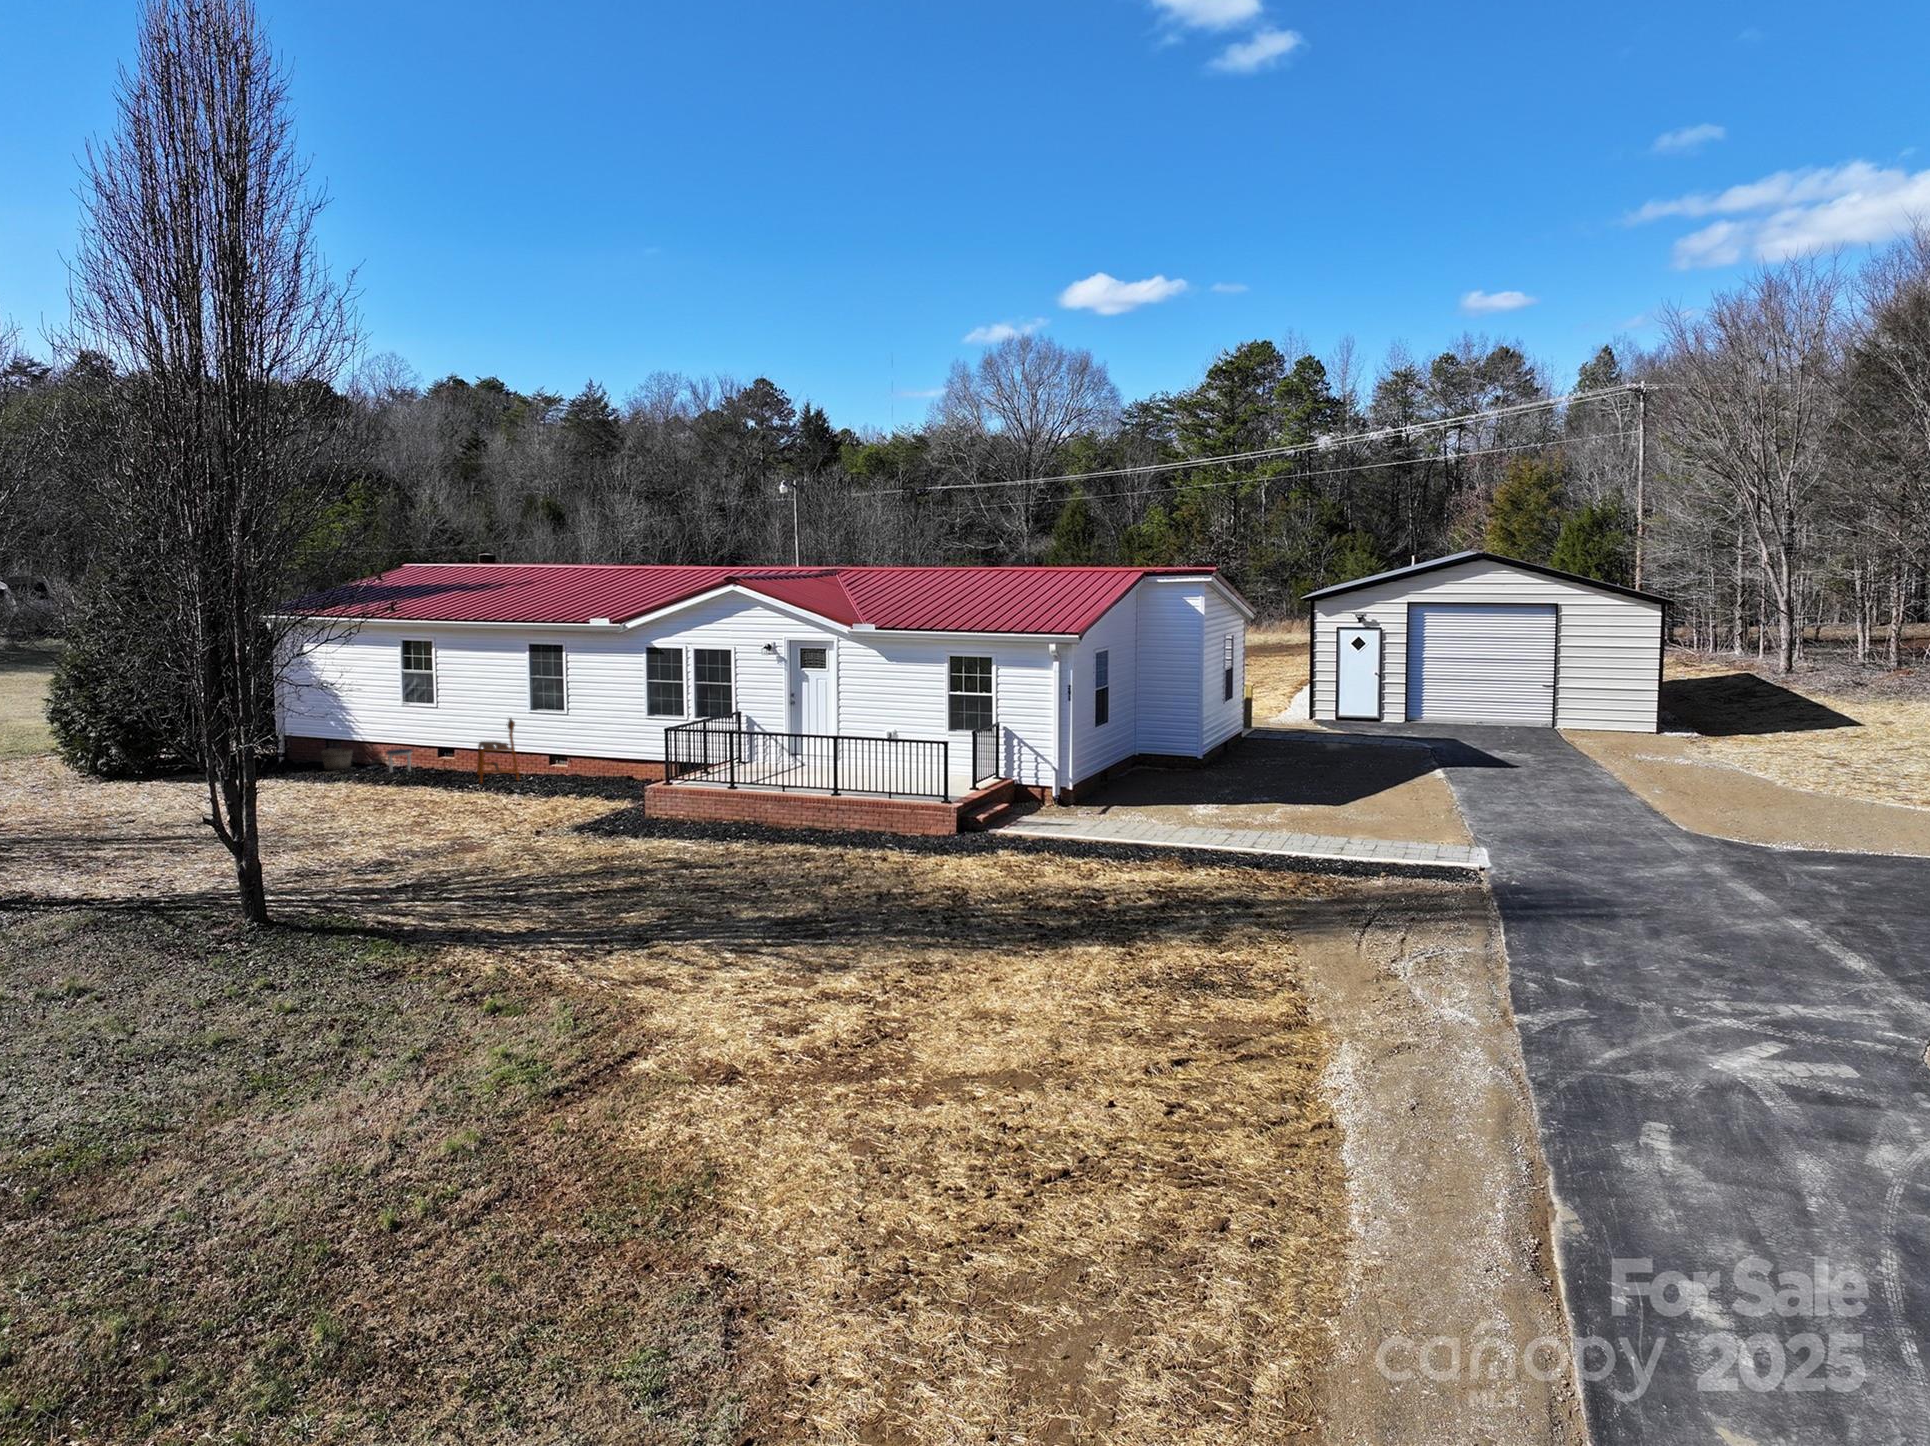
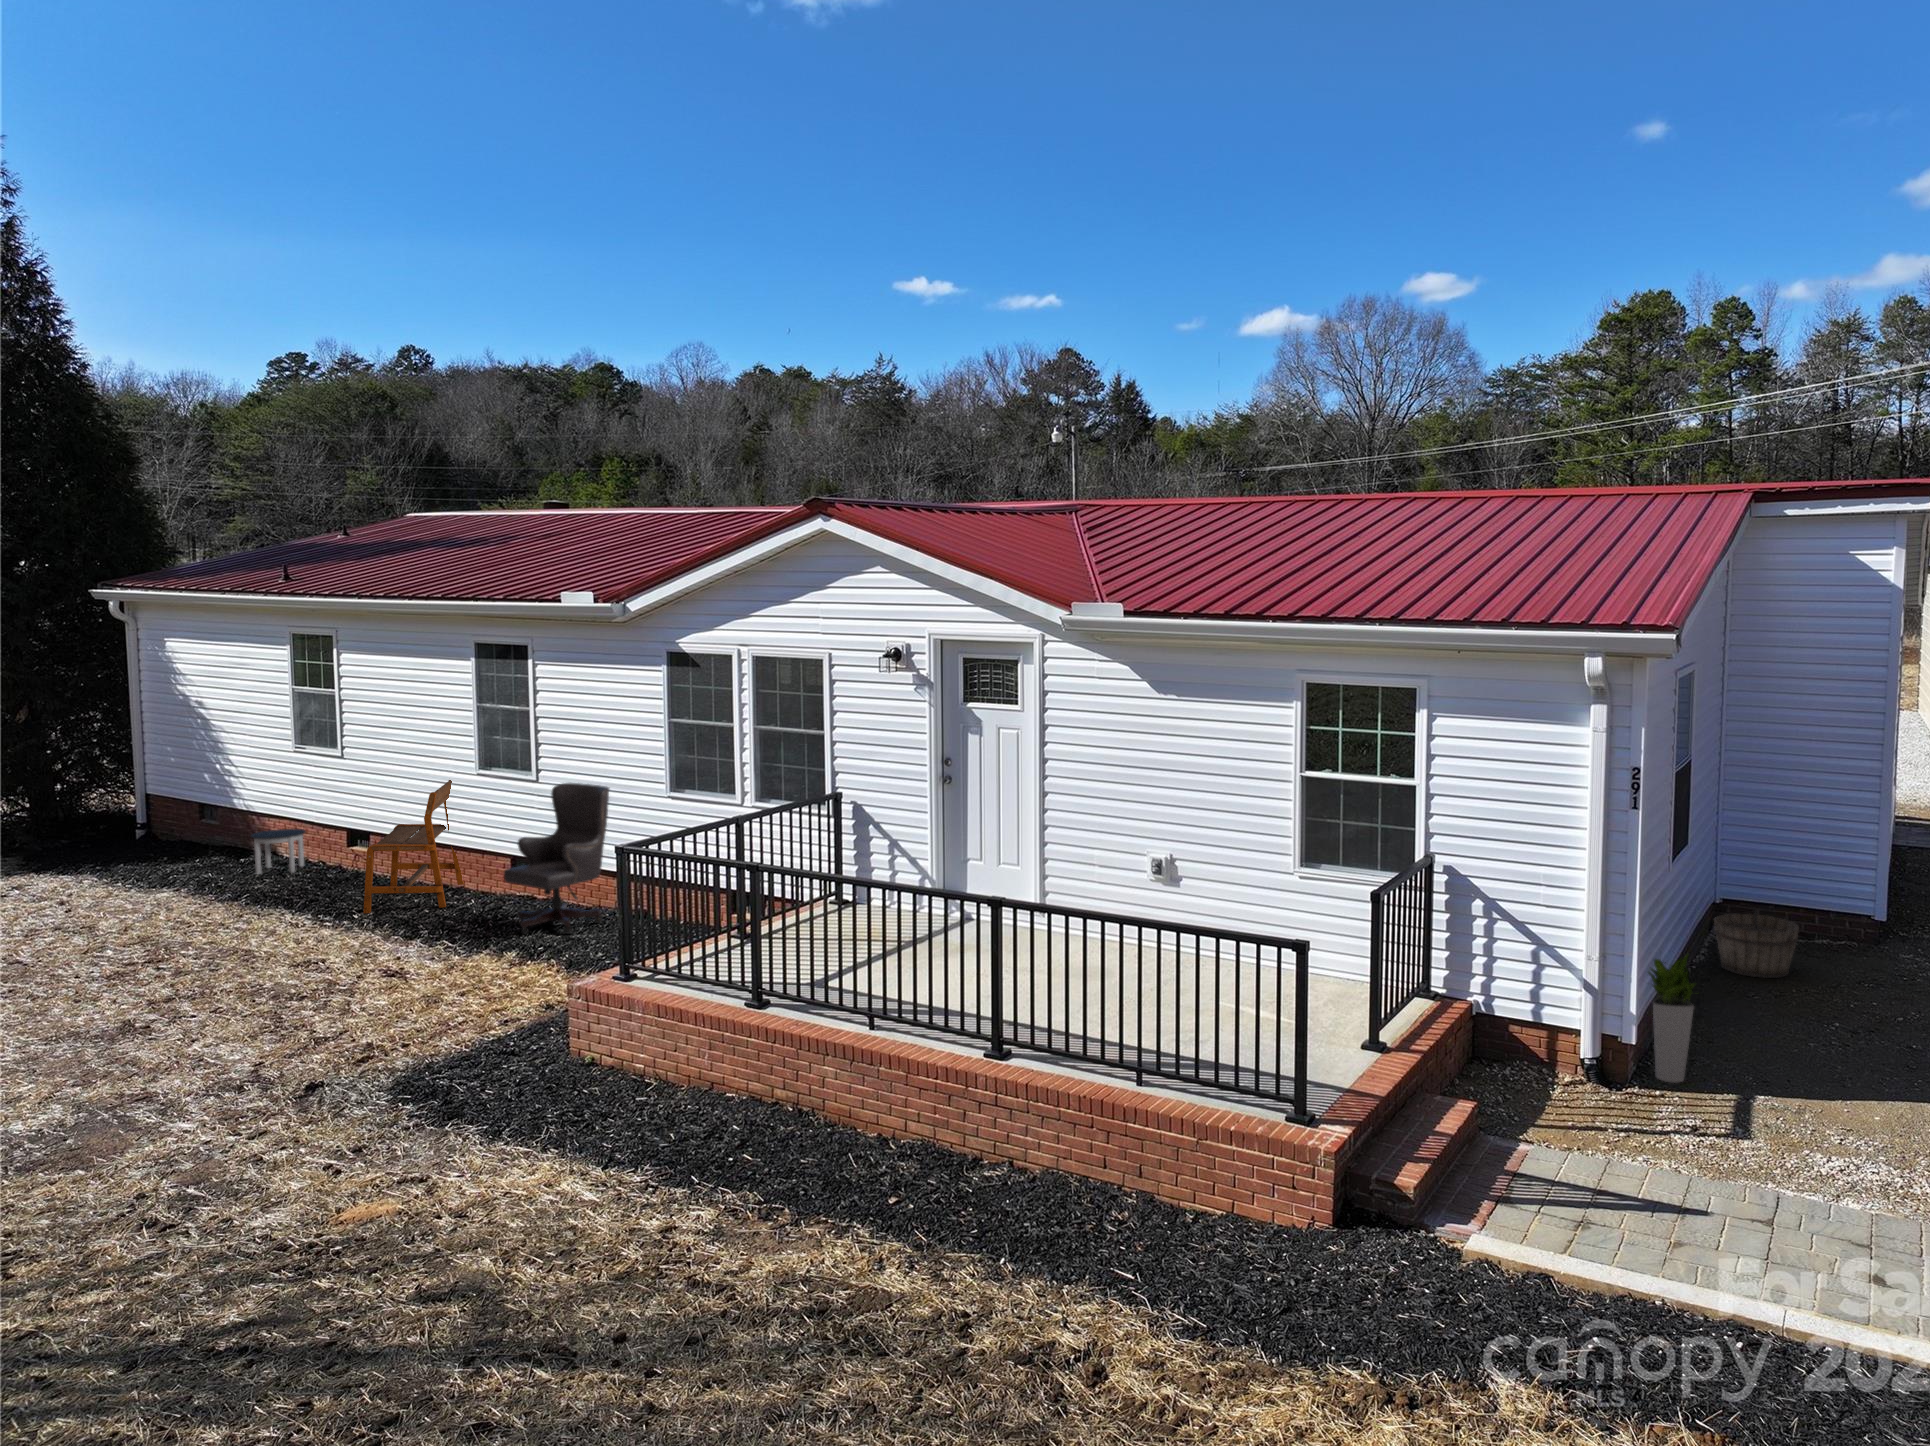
chair: none [563,714,614,787] -> present [504,783,609,934]
wooden bucket: present [321,746,353,770] -> present [1714,905,1799,978]
planter: none [1077,756,1095,805] -> present [1648,955,1695,1083]

